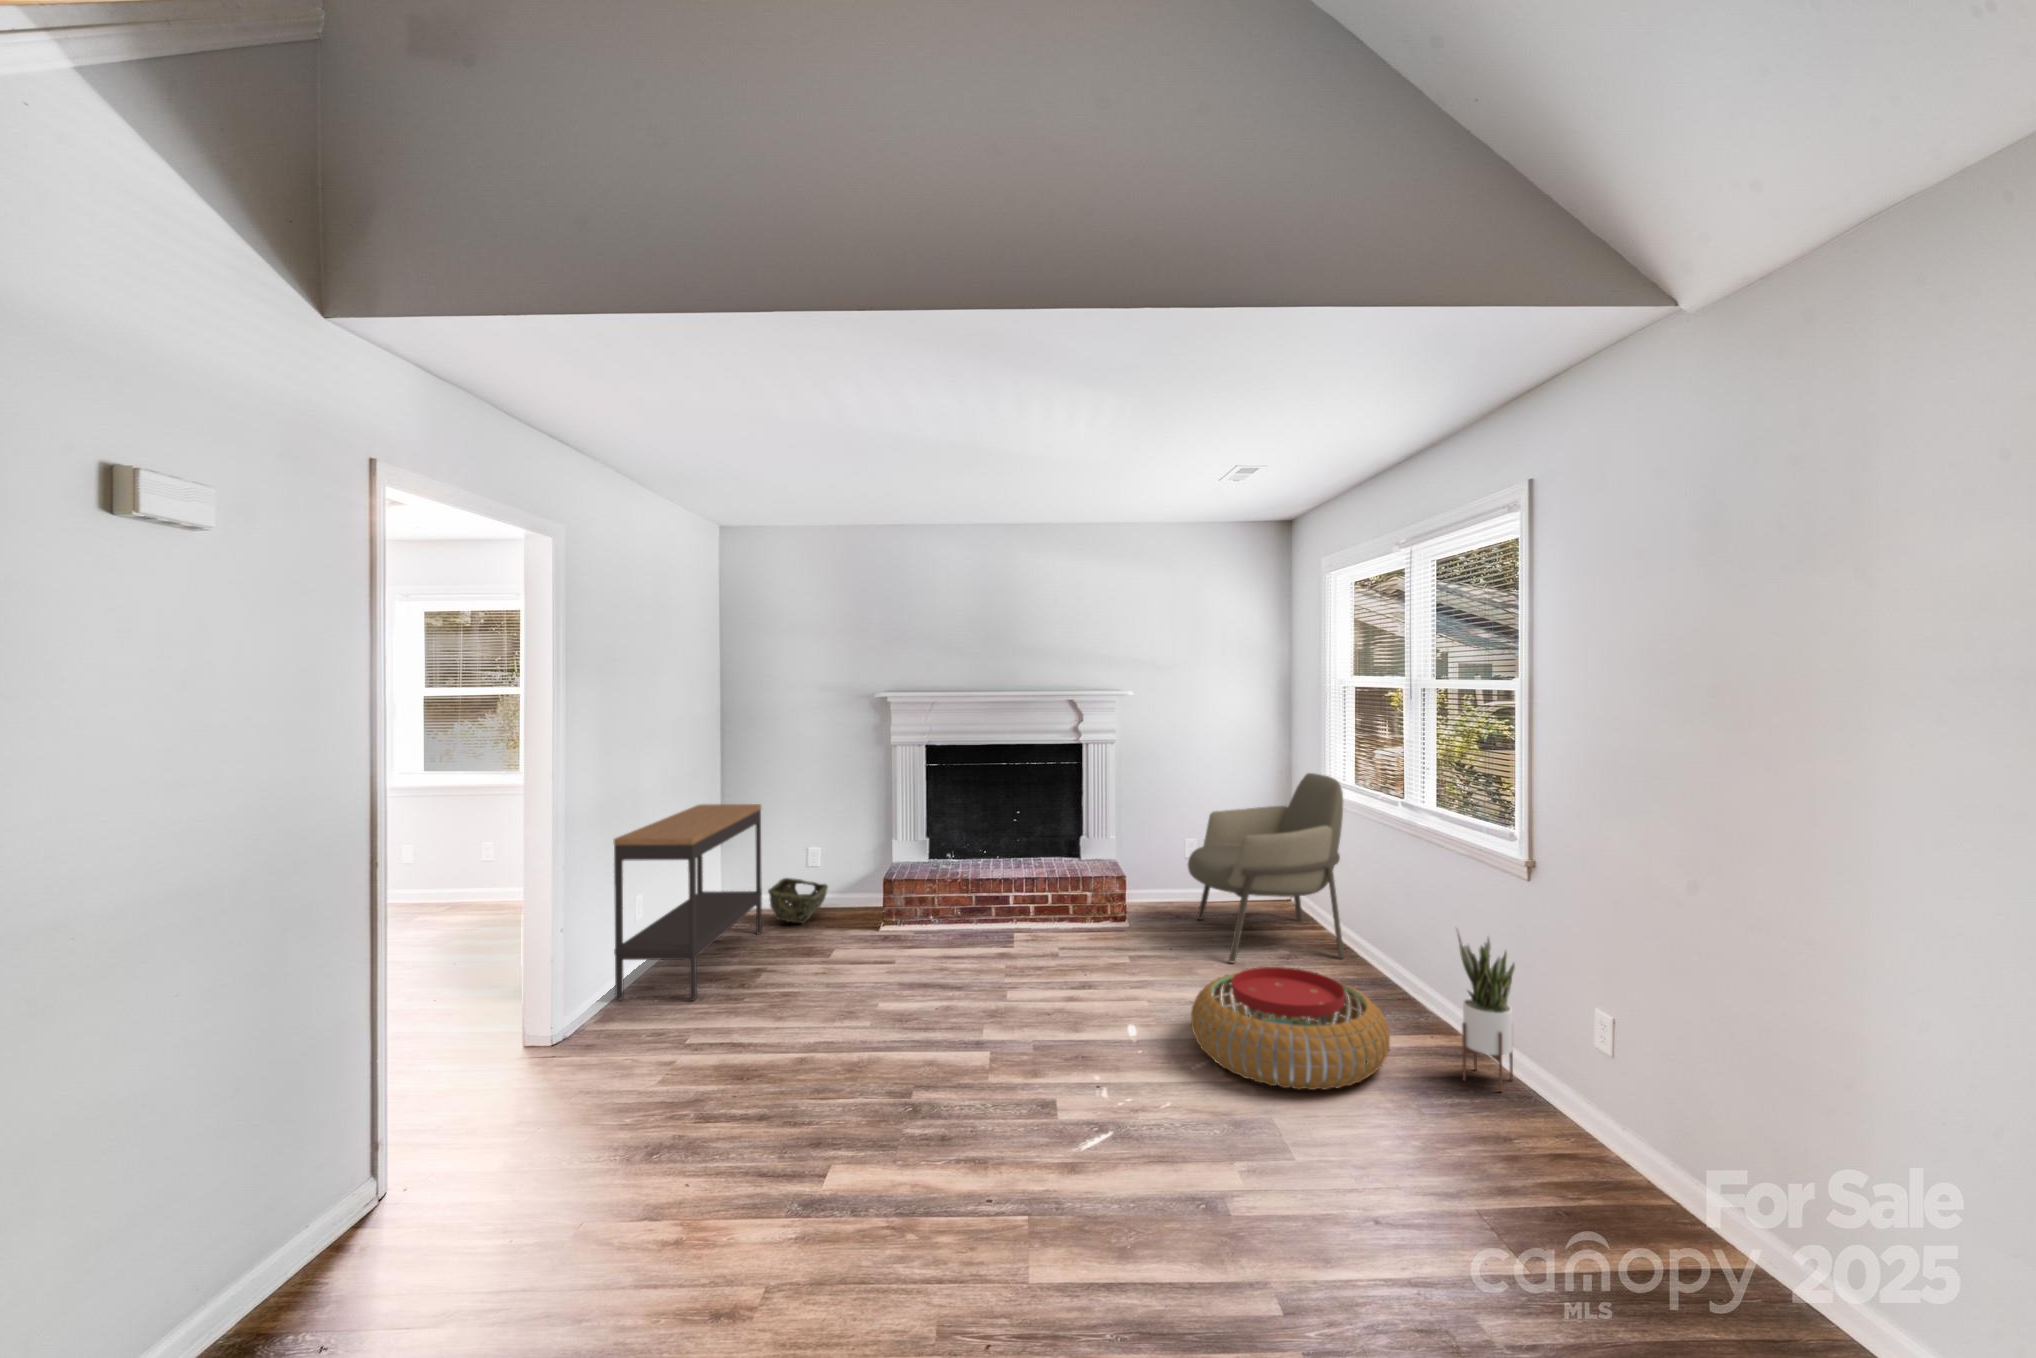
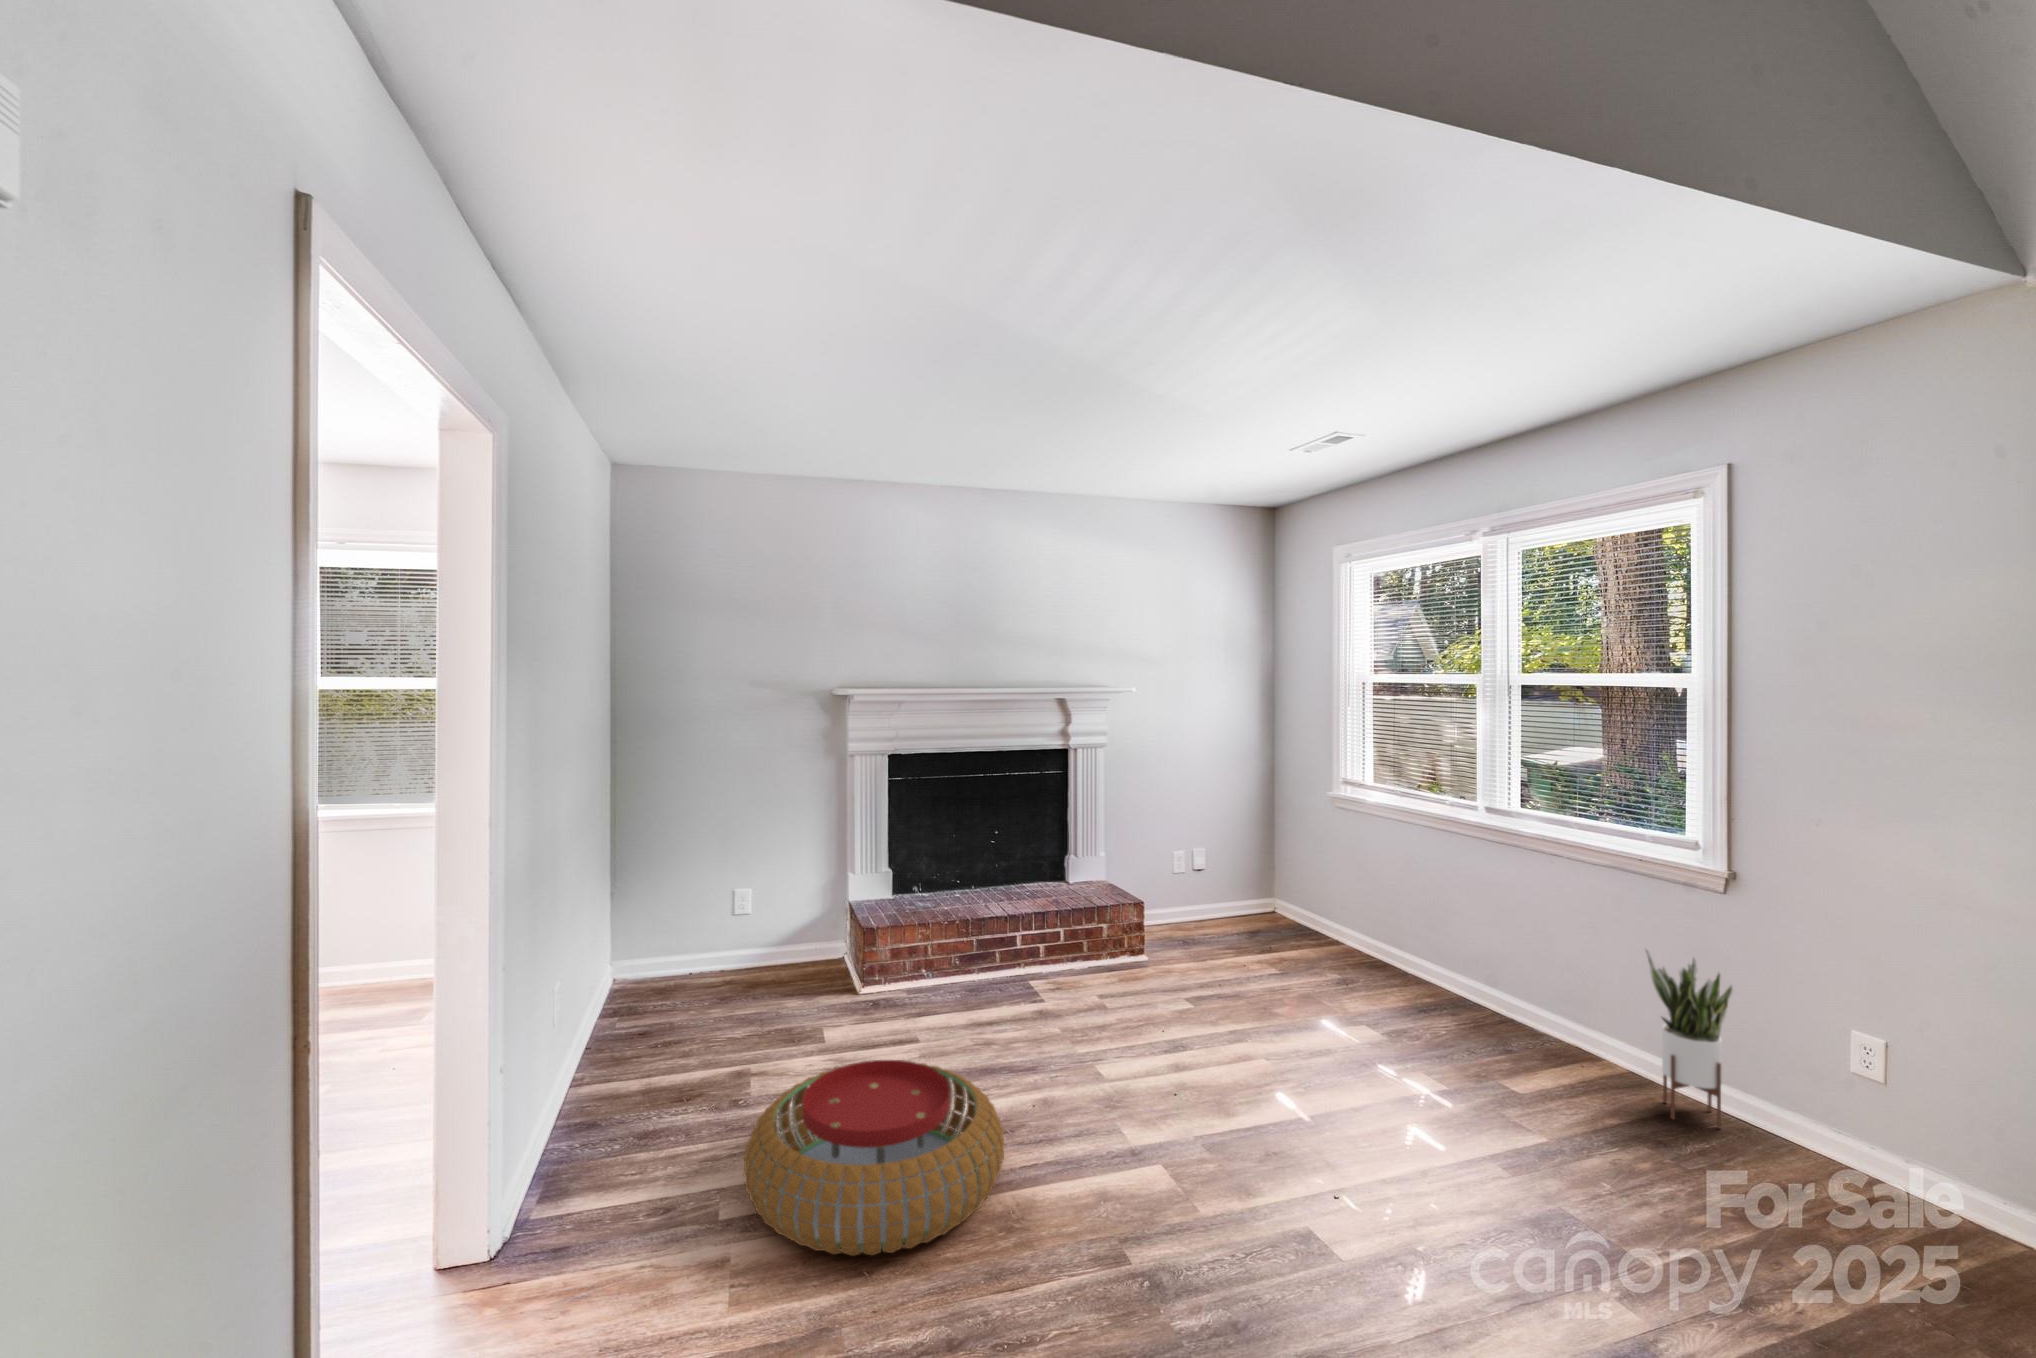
armchair: present [1188,773,1344,962] -> none [1207,778,1397,995]
console table: present [614,804,762,1001] -> none [551,840,700,1157]
woven basket: present [768,878,828,923] -> none [702,932,771,993]
pouf: present [1191,967,1390,1090] -> present [744,1060,1004,1256]

